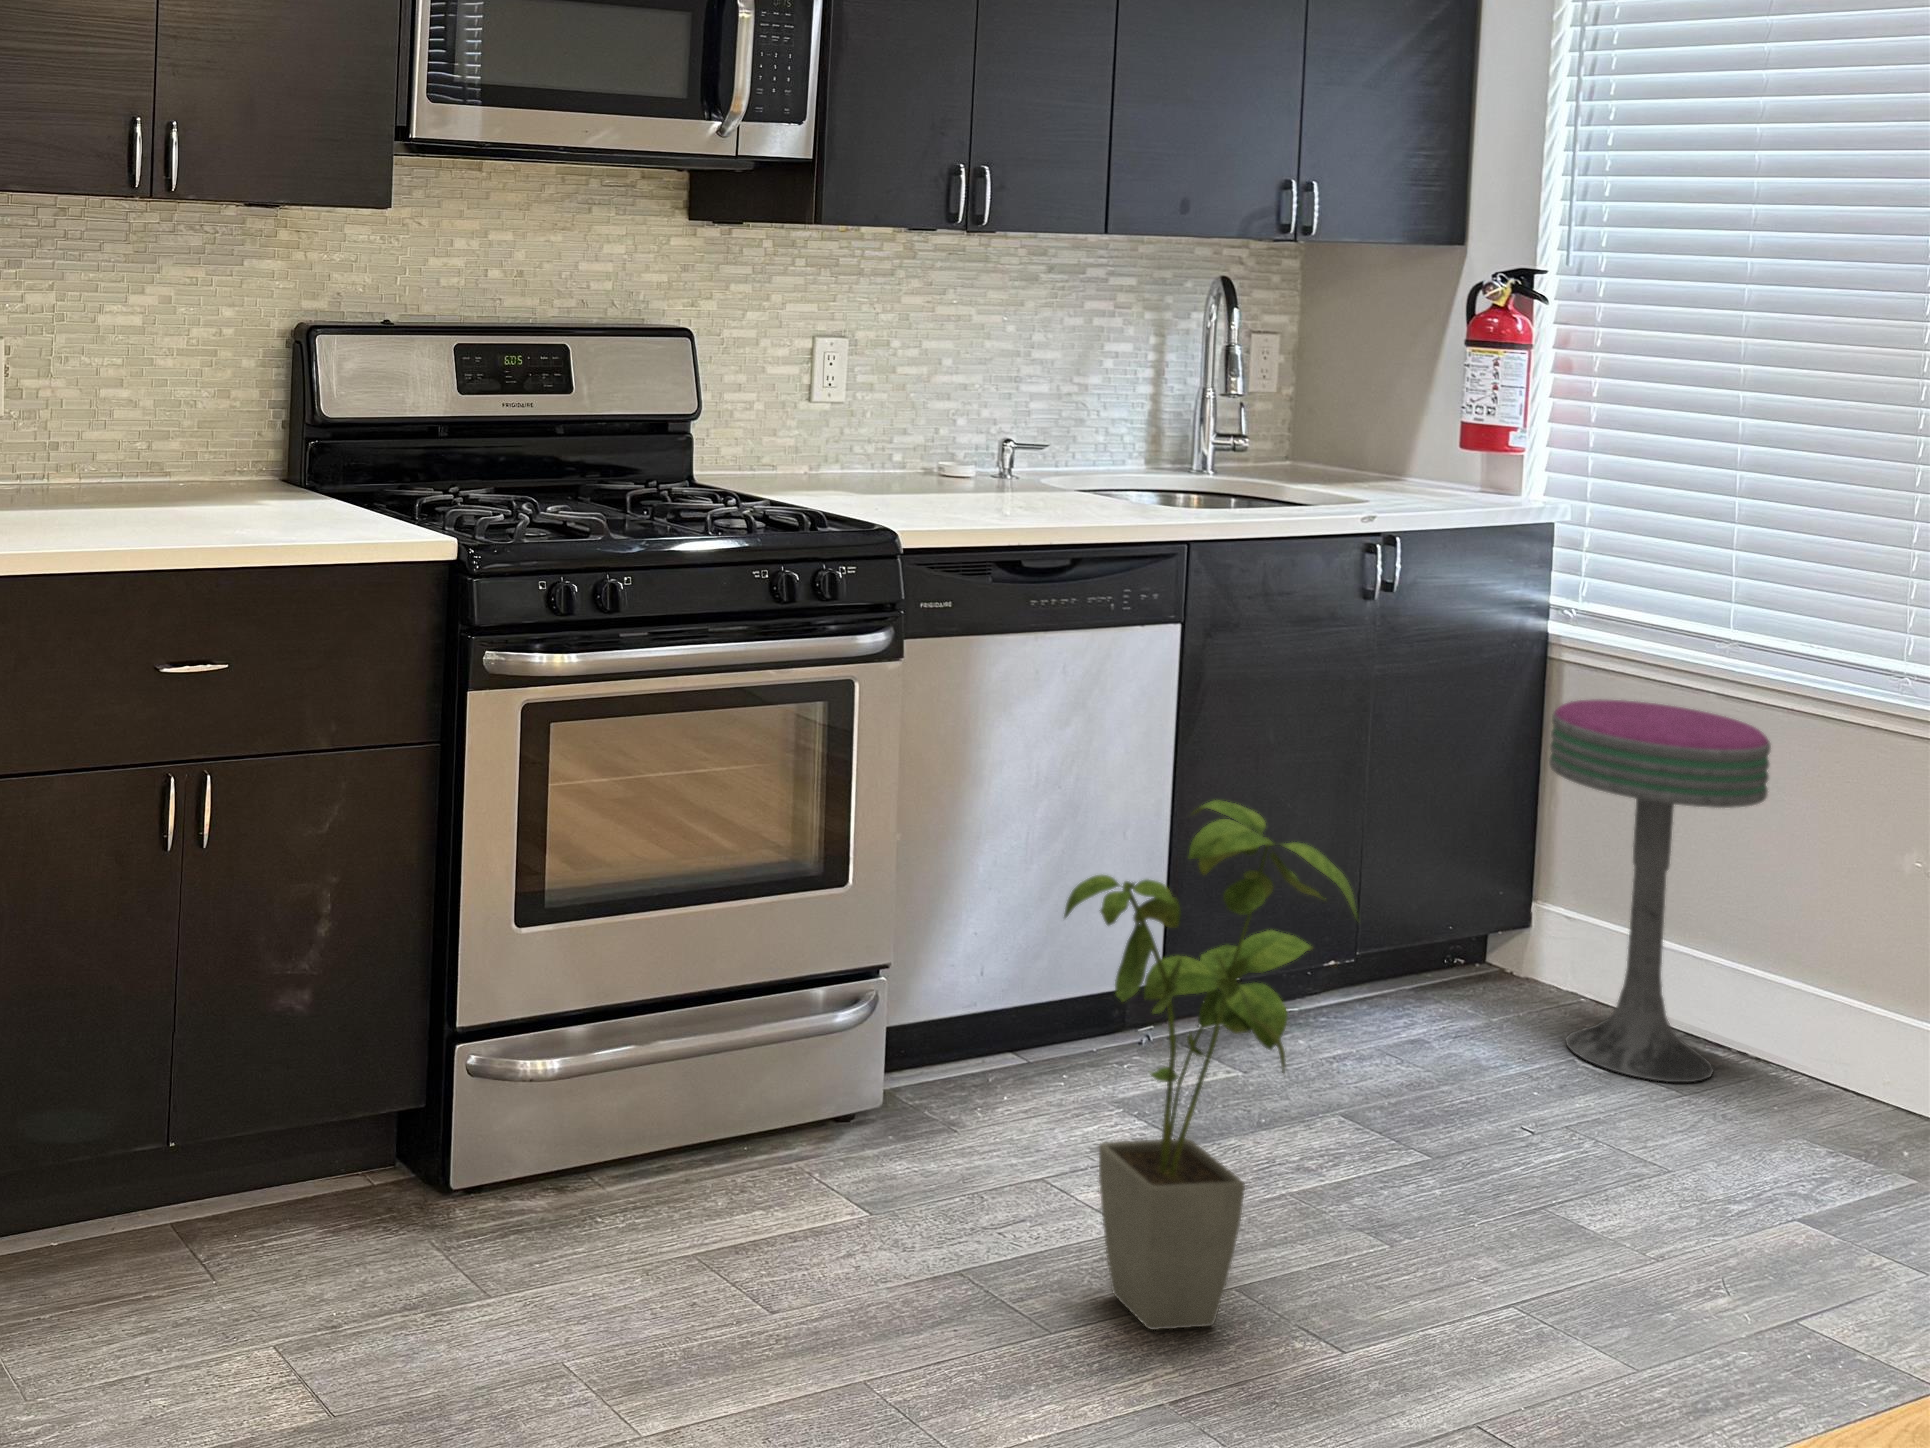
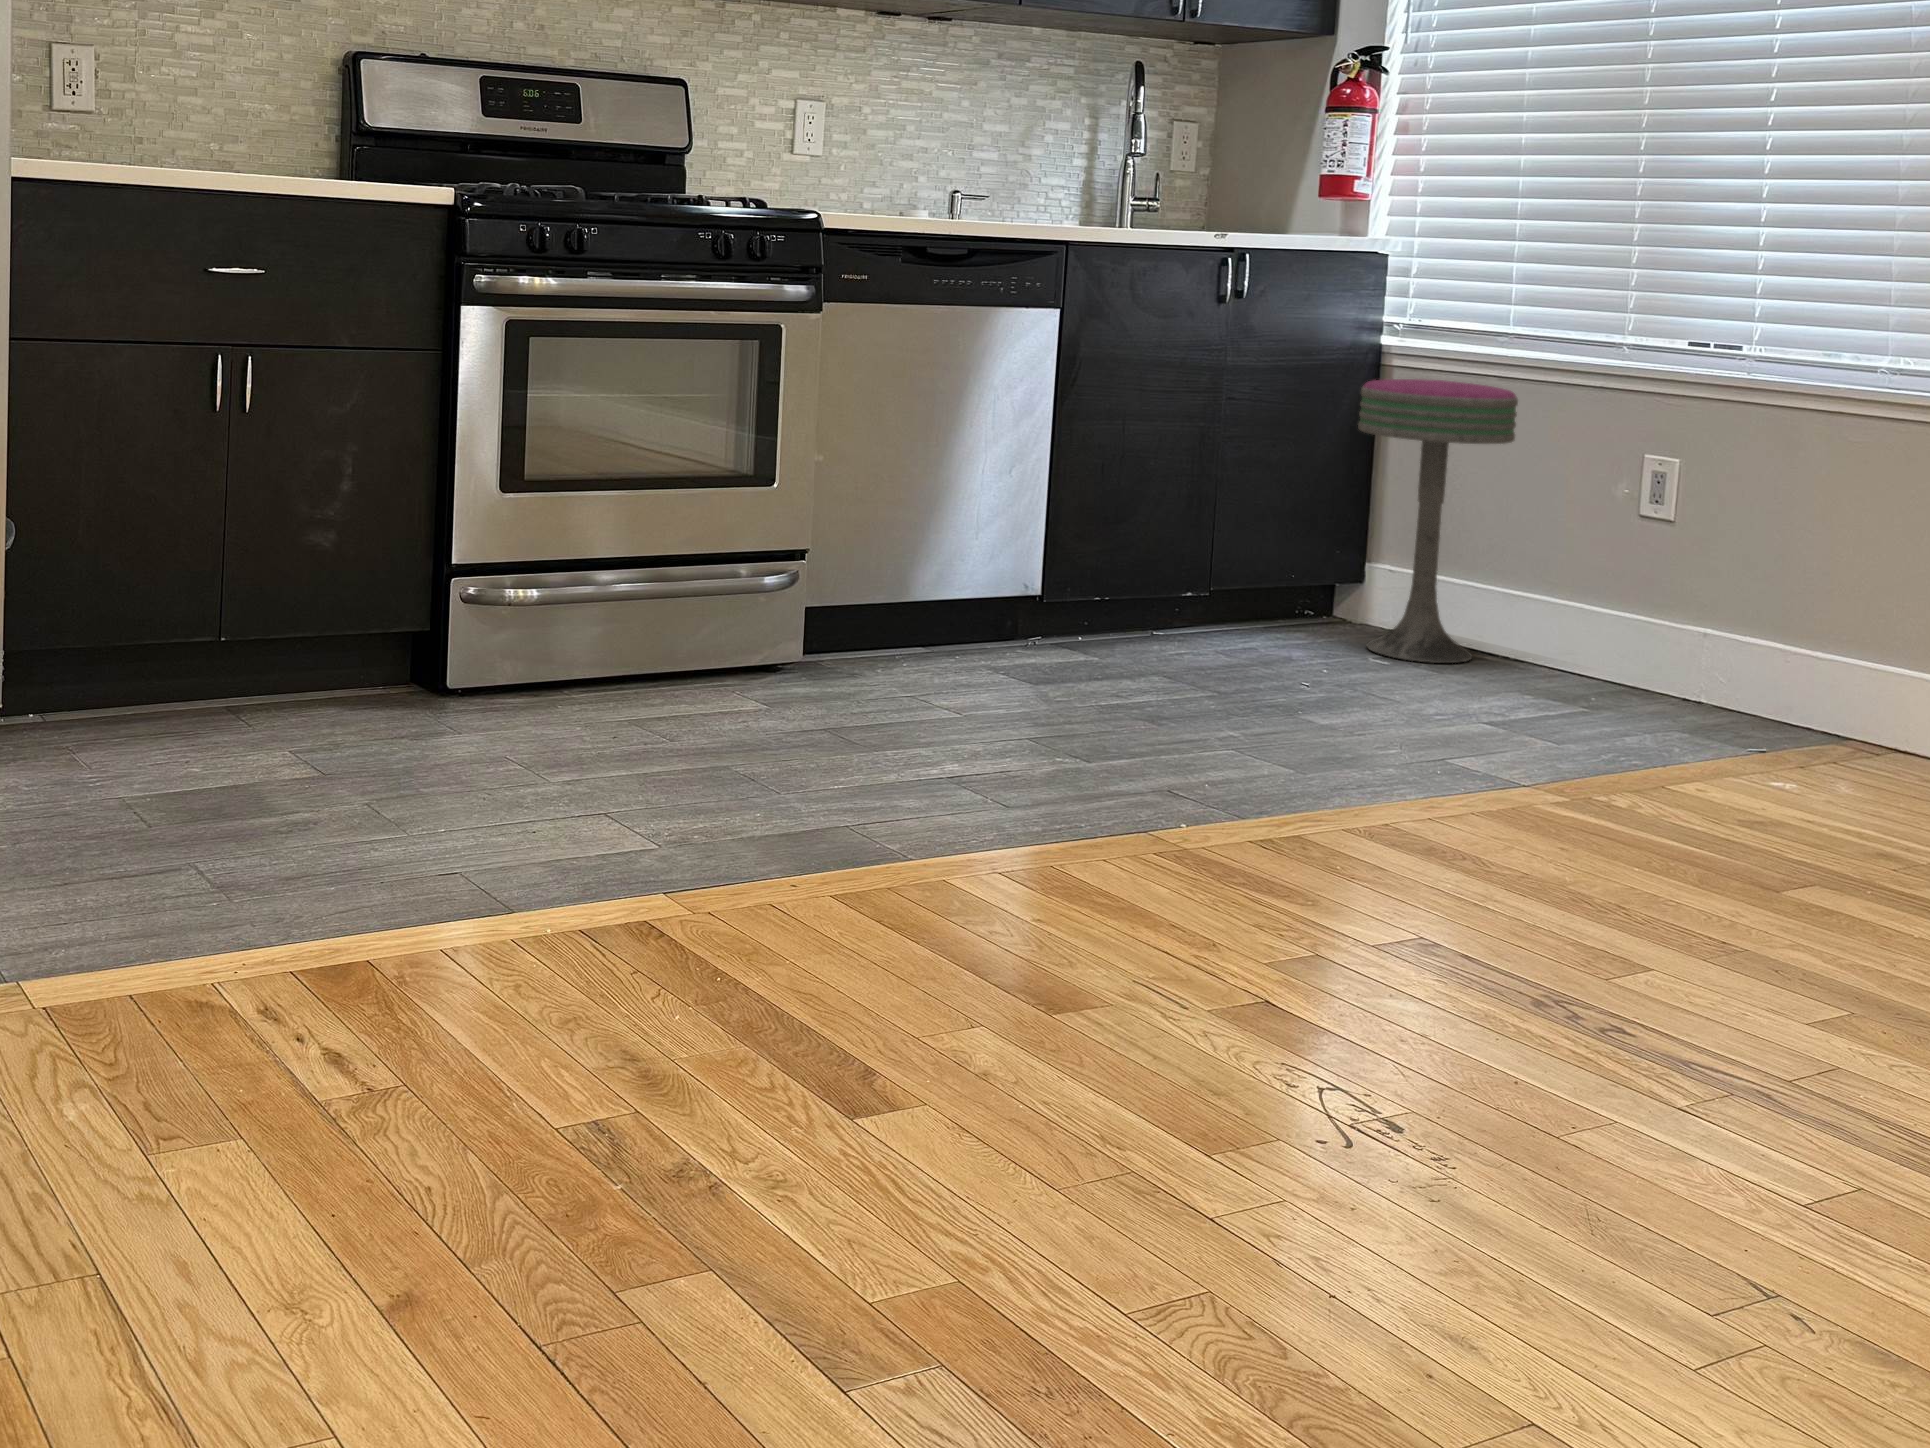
house plant: present [1064,800,1357,1330] -> none [901,357,1101,752]

